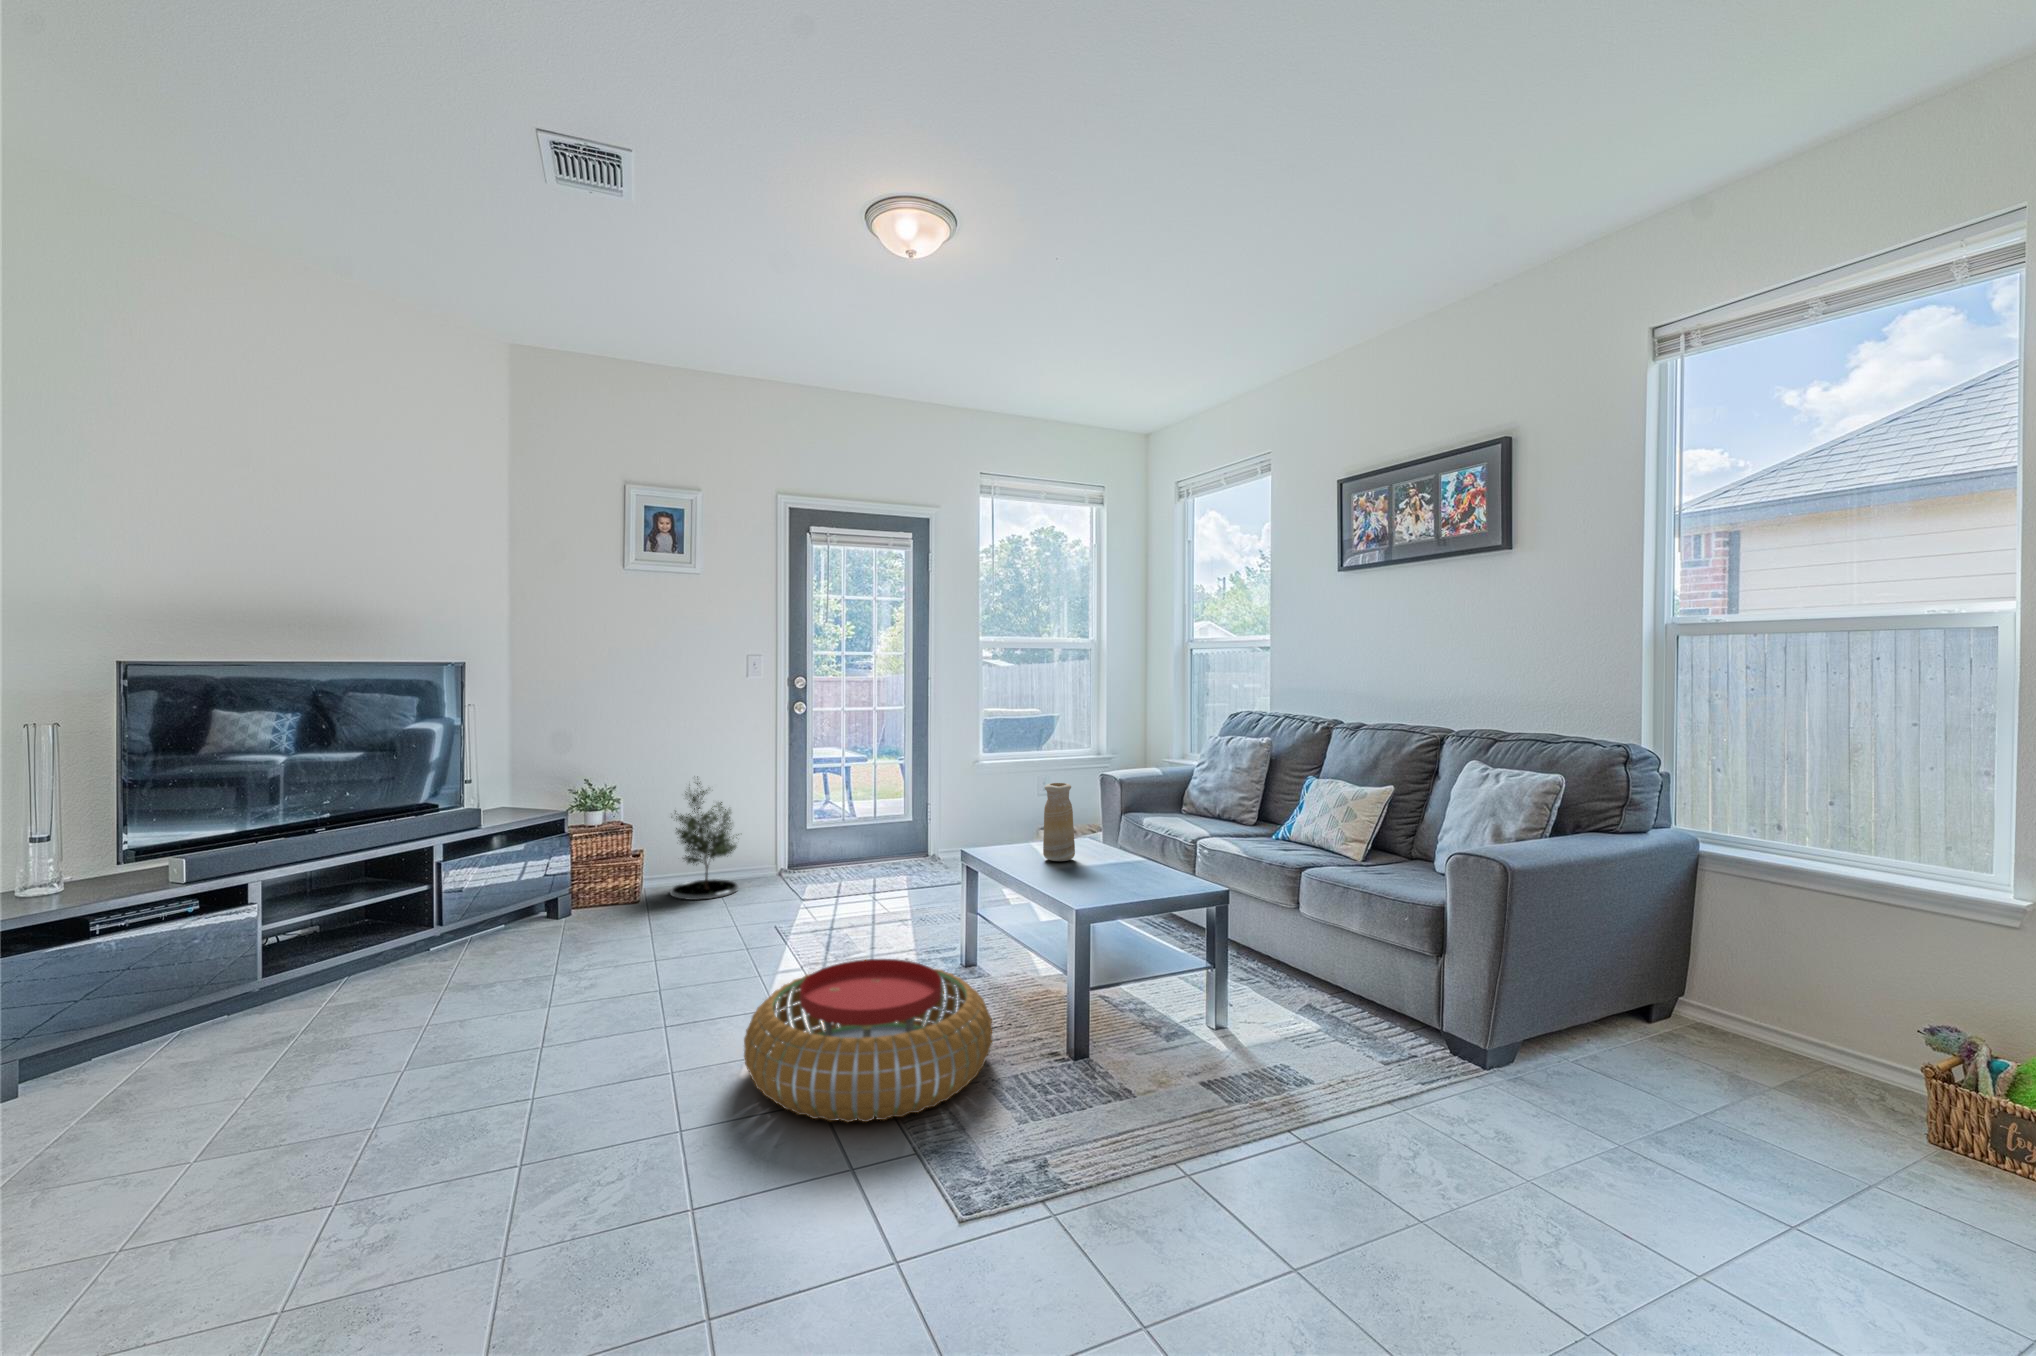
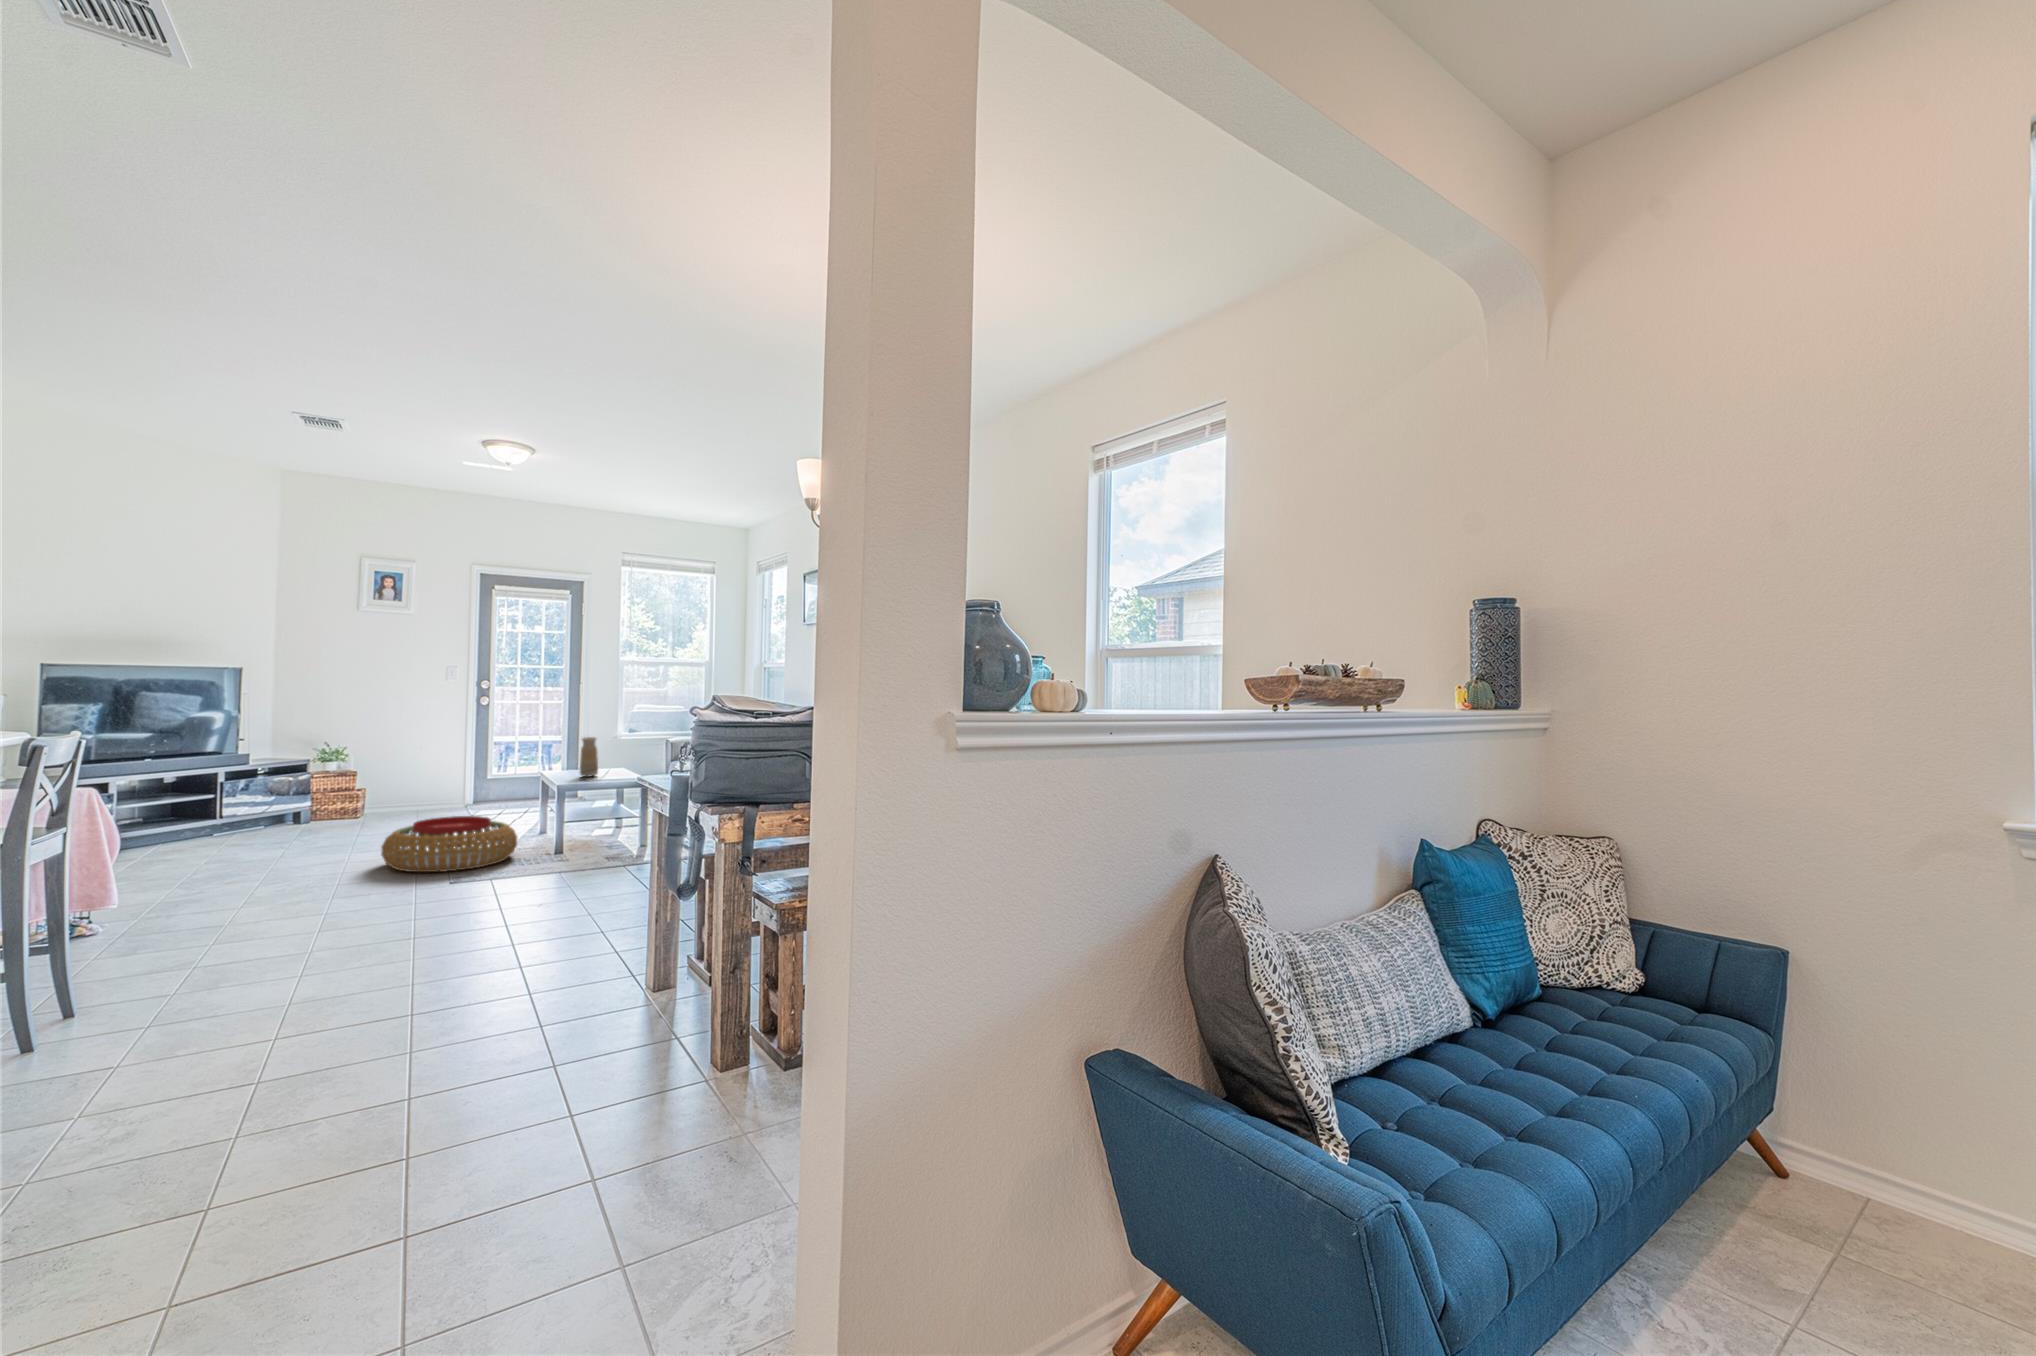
potted tree: present [670,777,739,900] -> none [382,740,437,816]

